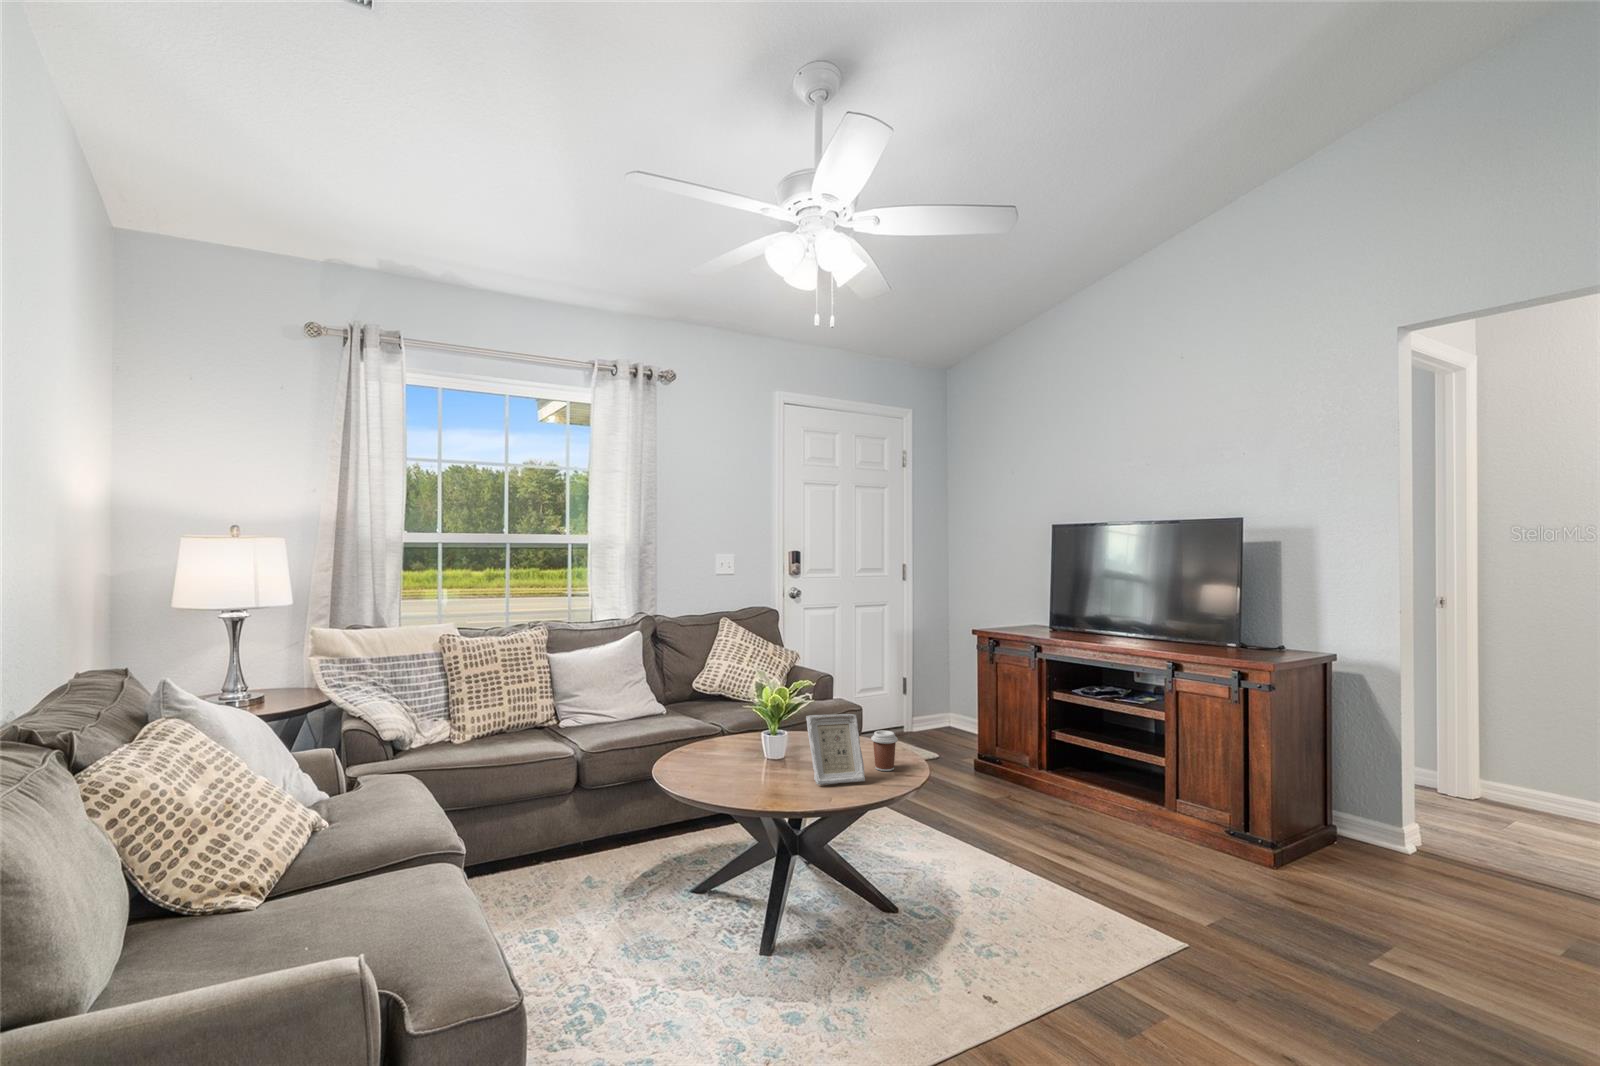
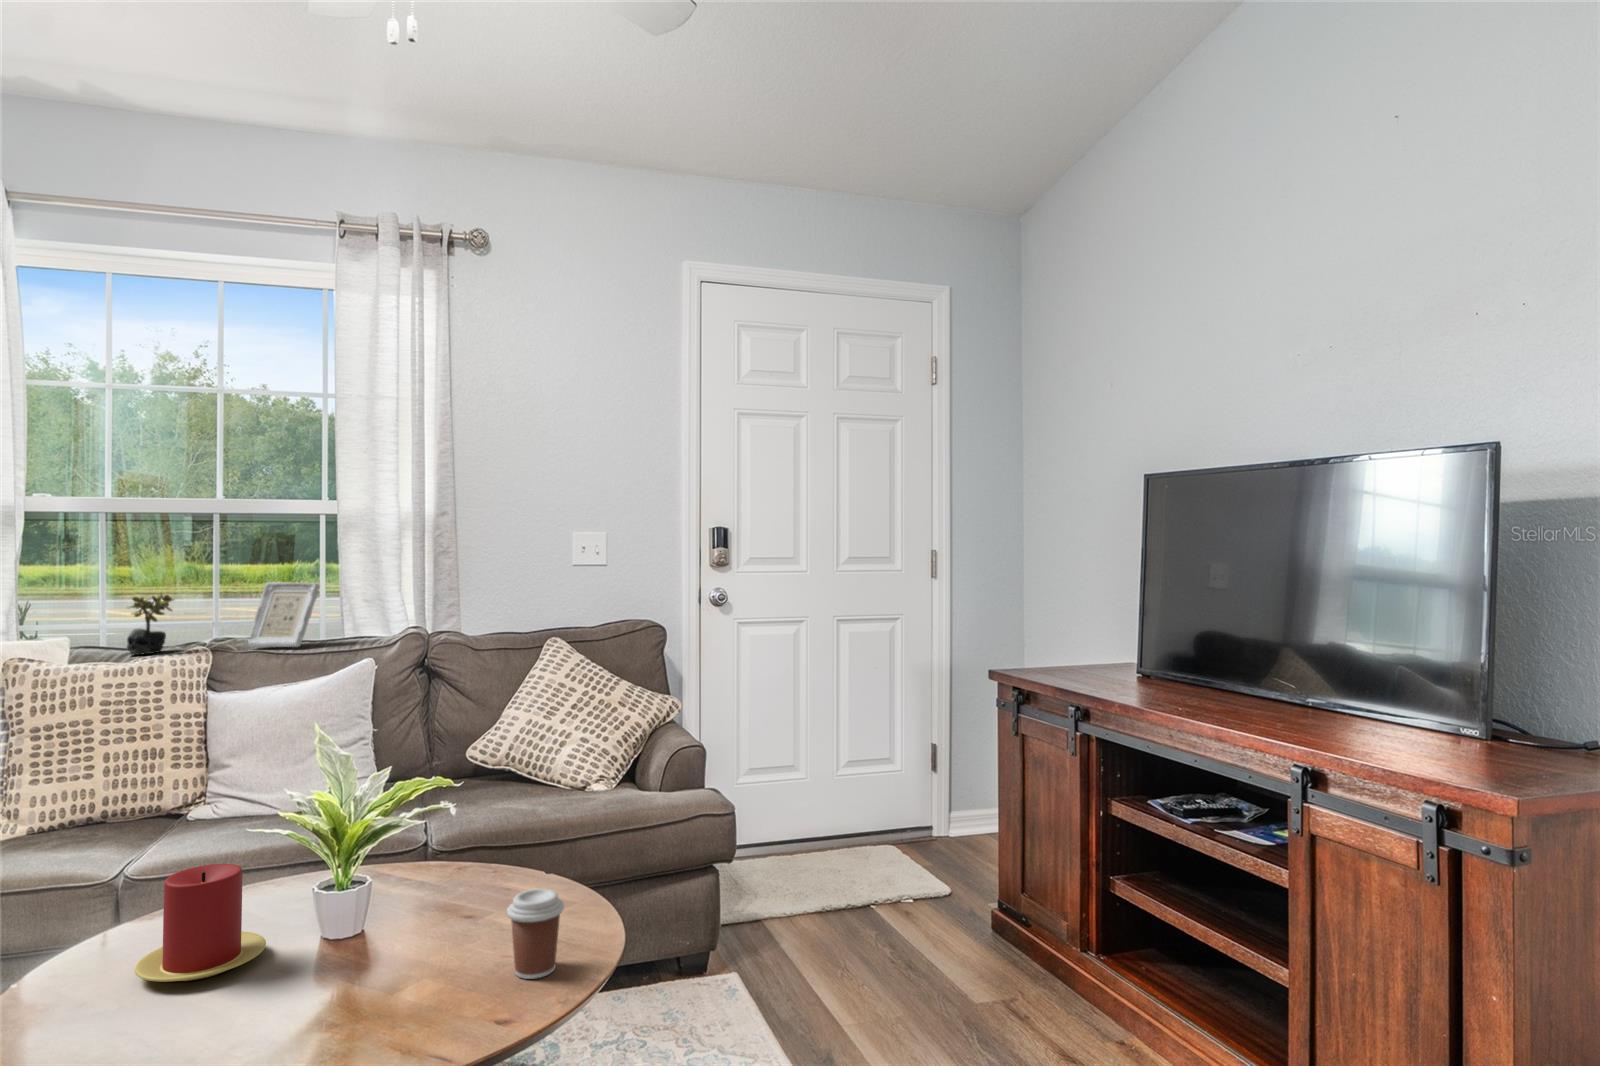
succulent plant: none [480,592,508,632] -> present [127,593,173,655]
picture frame: present [806,714,865,785] -> present [248,582,320,648]
candle: none [696,728,751,784] -> present [135,864,266,982]

